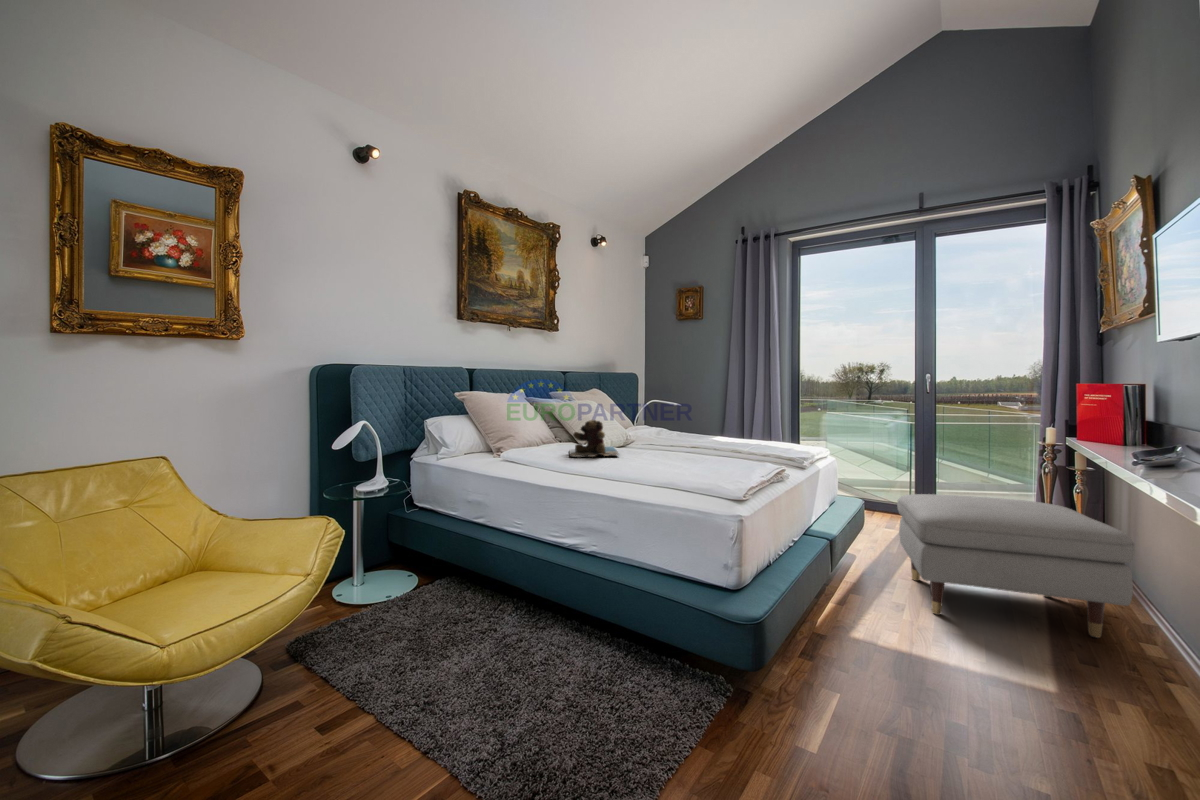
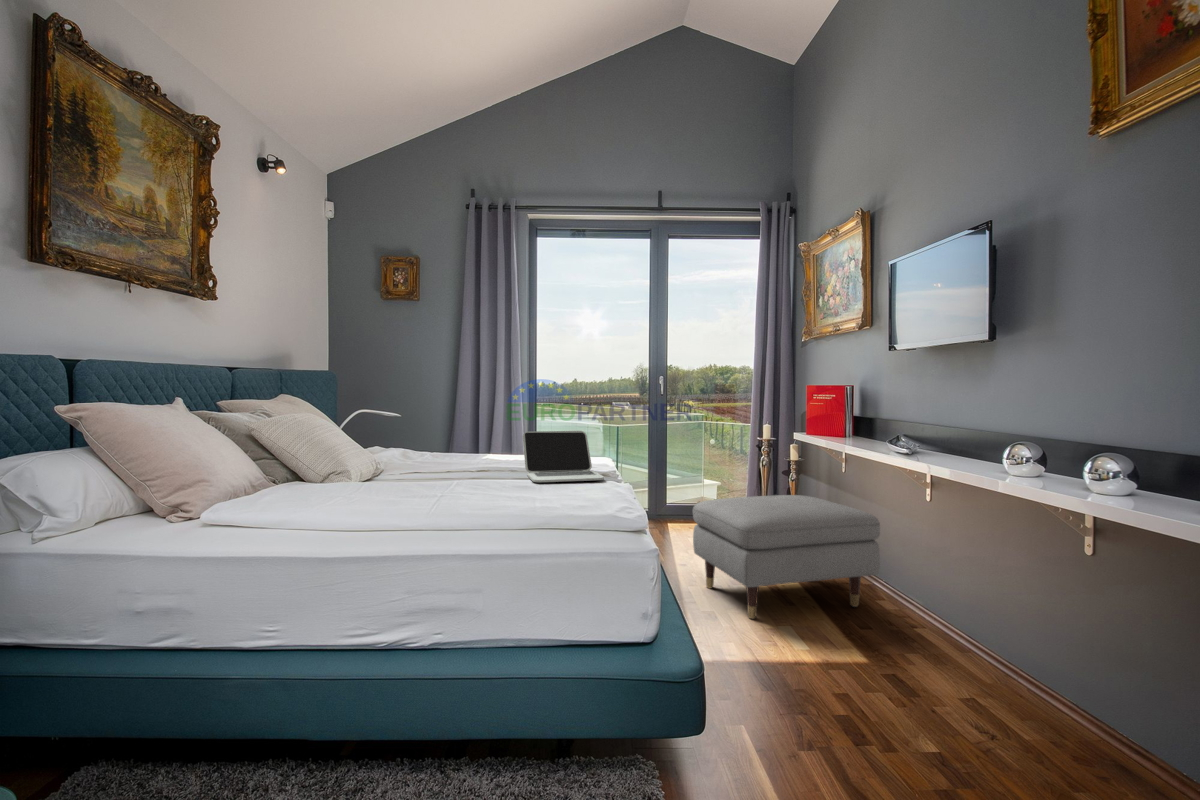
laptop: none [713,419,777,460] -> present [523,431,604,482]
teddy bear: present [570,420,619,457] -> none [318,443,418,505]

